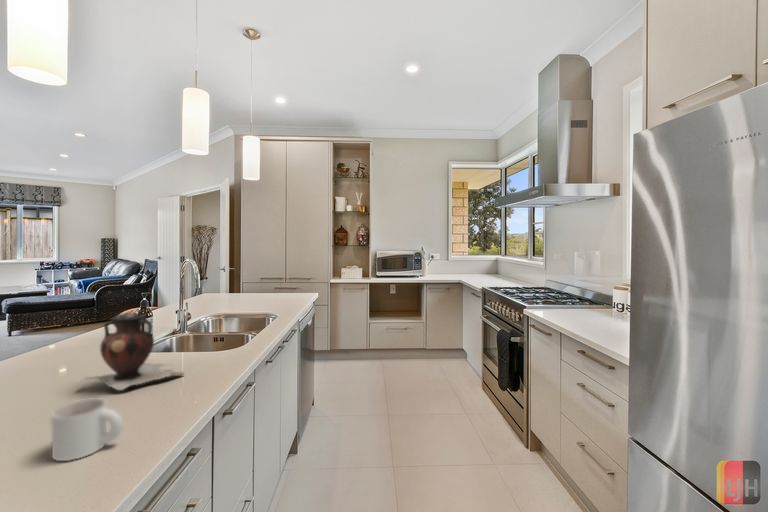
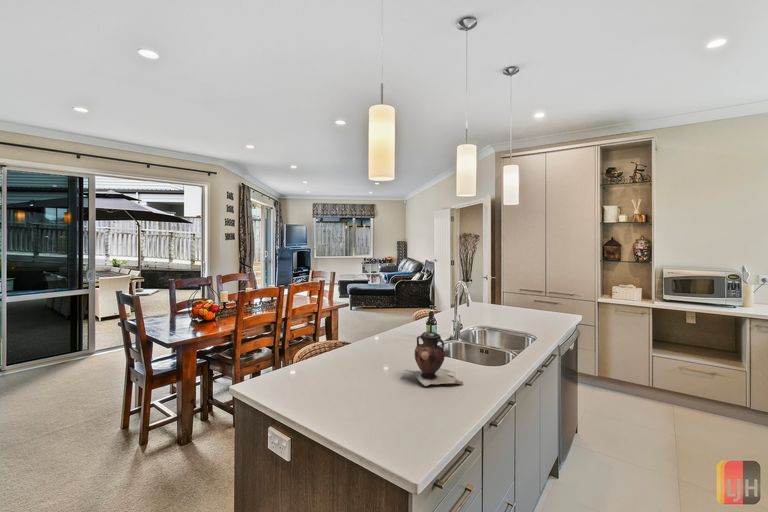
mug: present [51,398,123,461] -> none [397,393,433,431]

